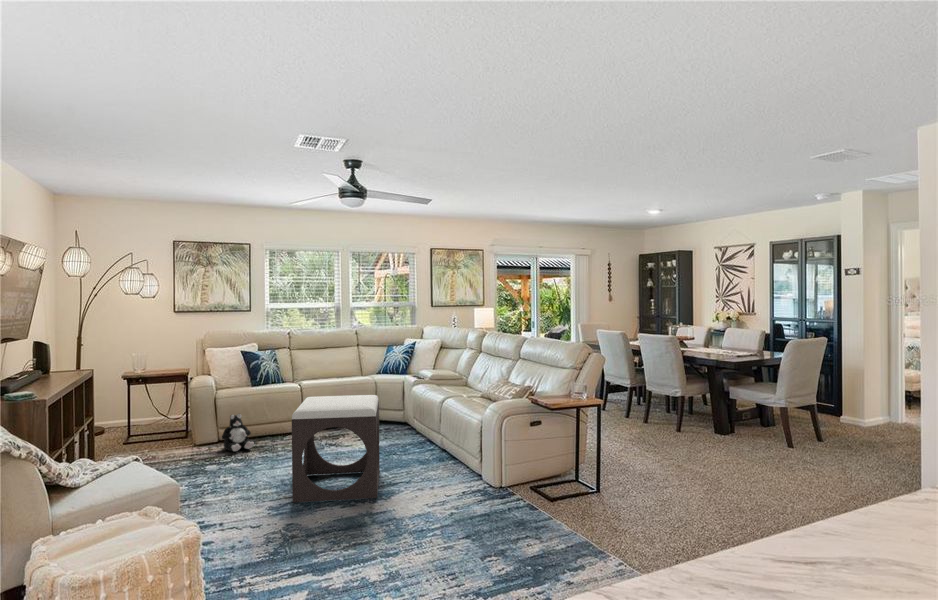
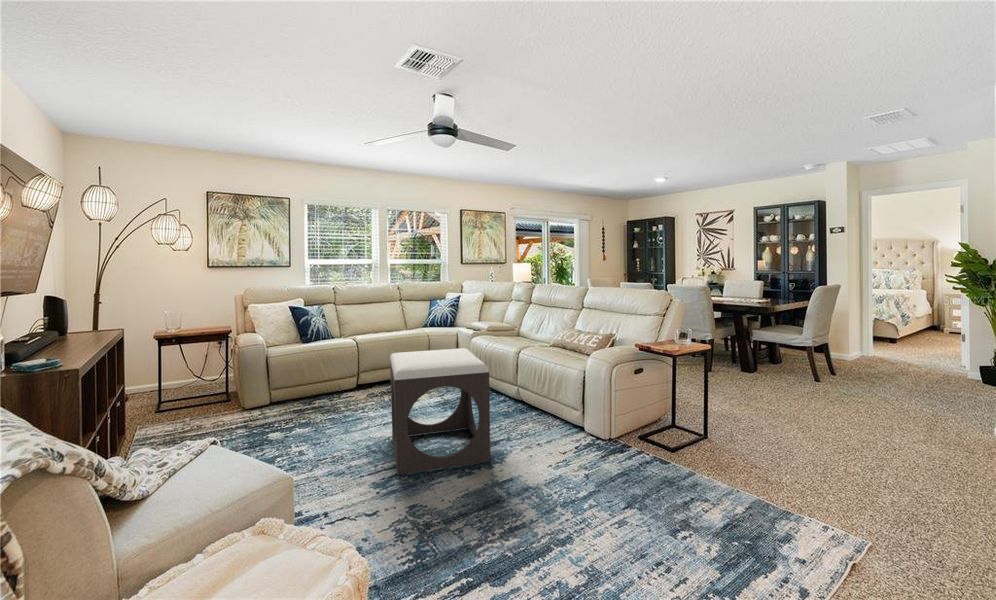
plush toy: present [222,414,254,452] -> none [280,373,317,414]

